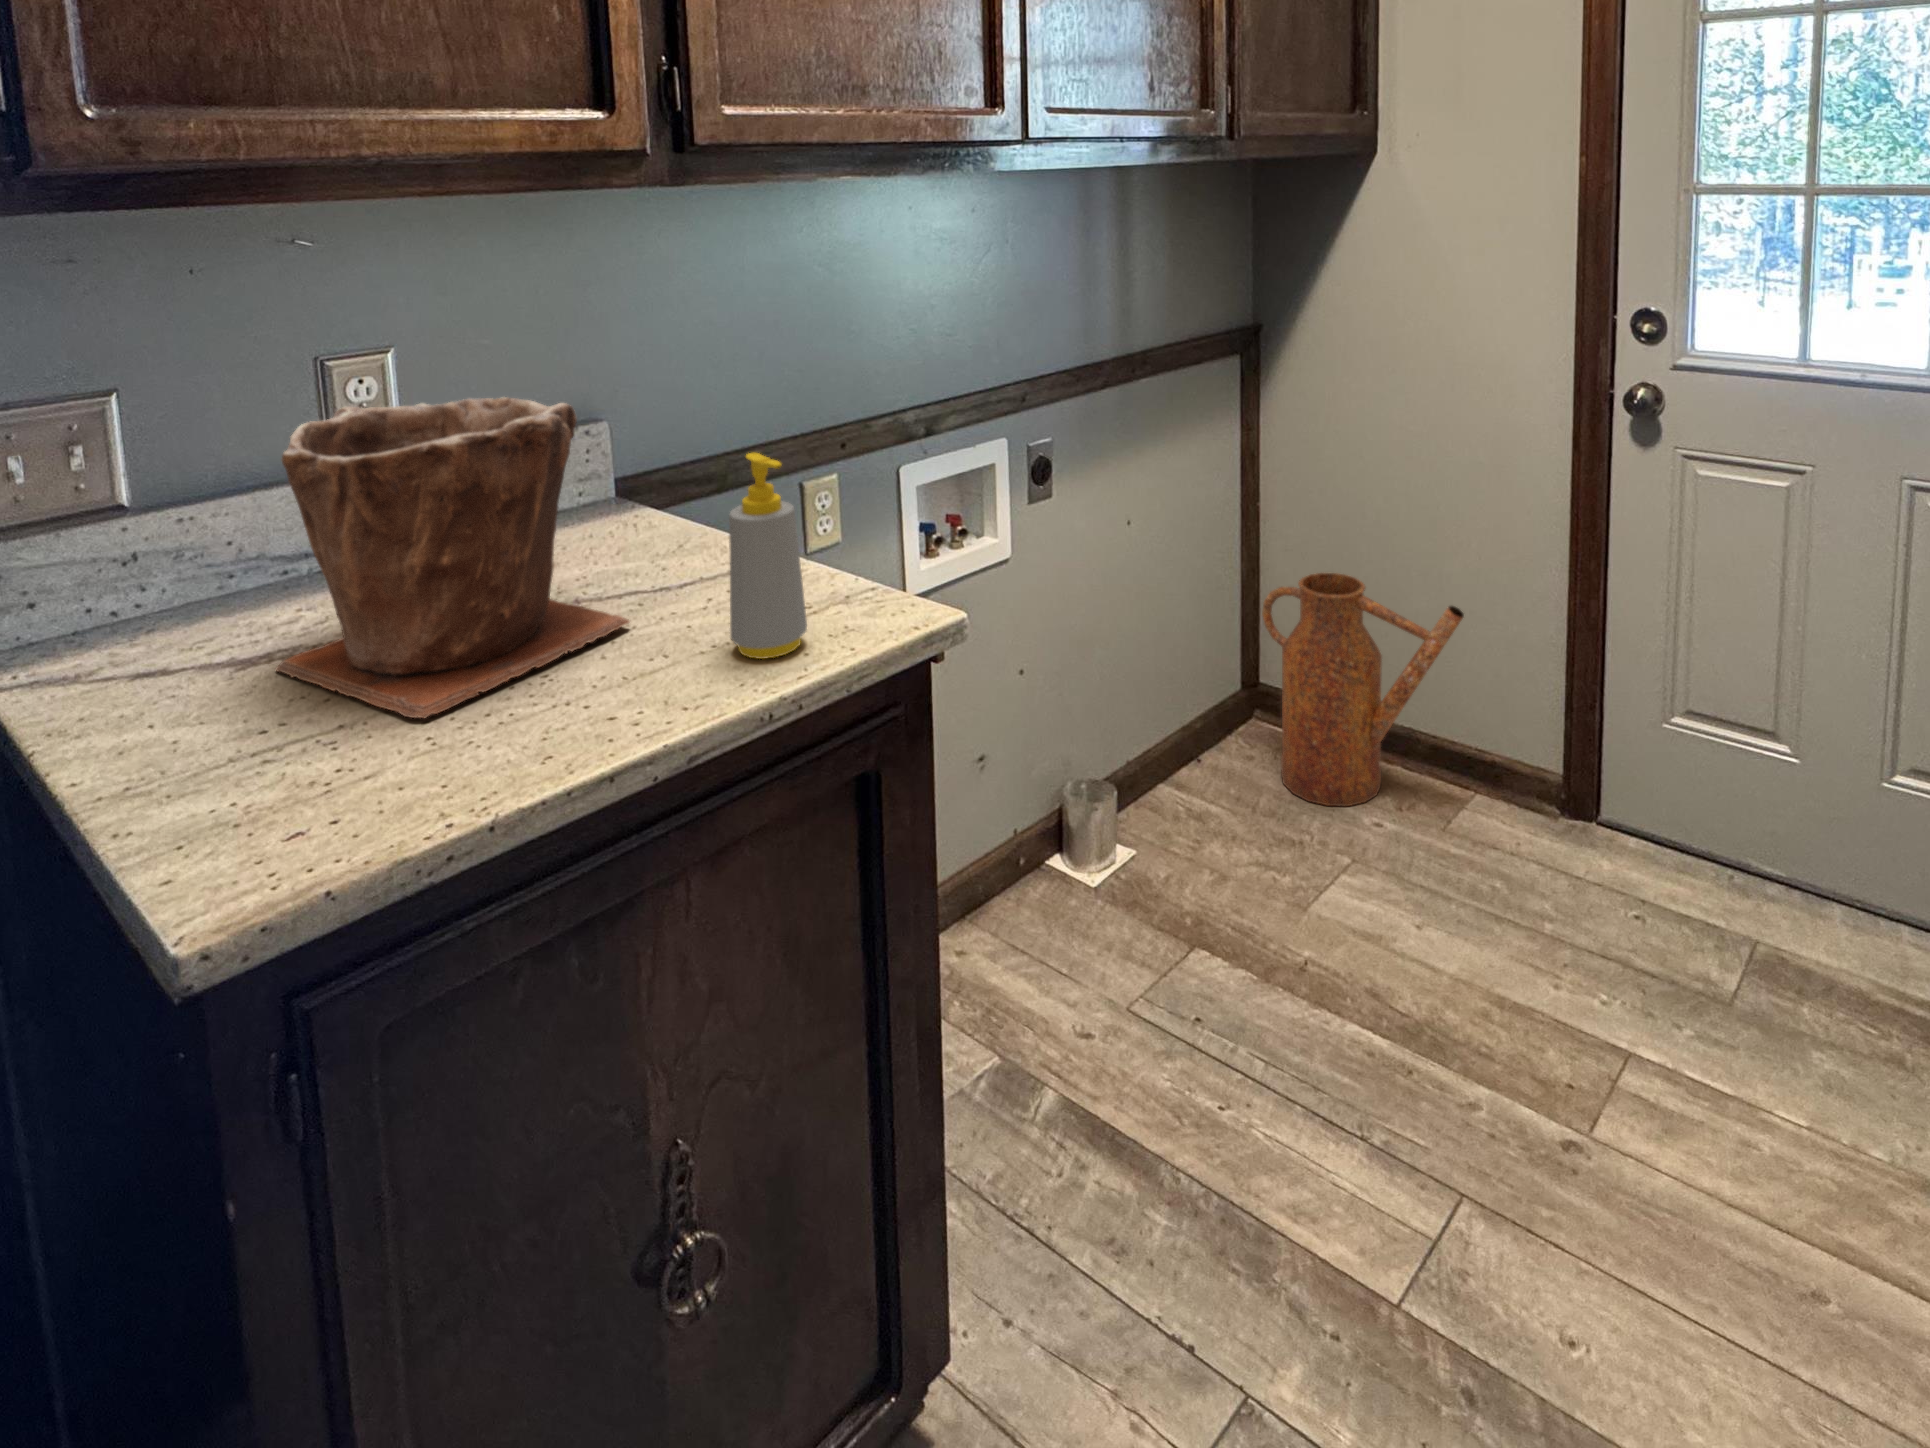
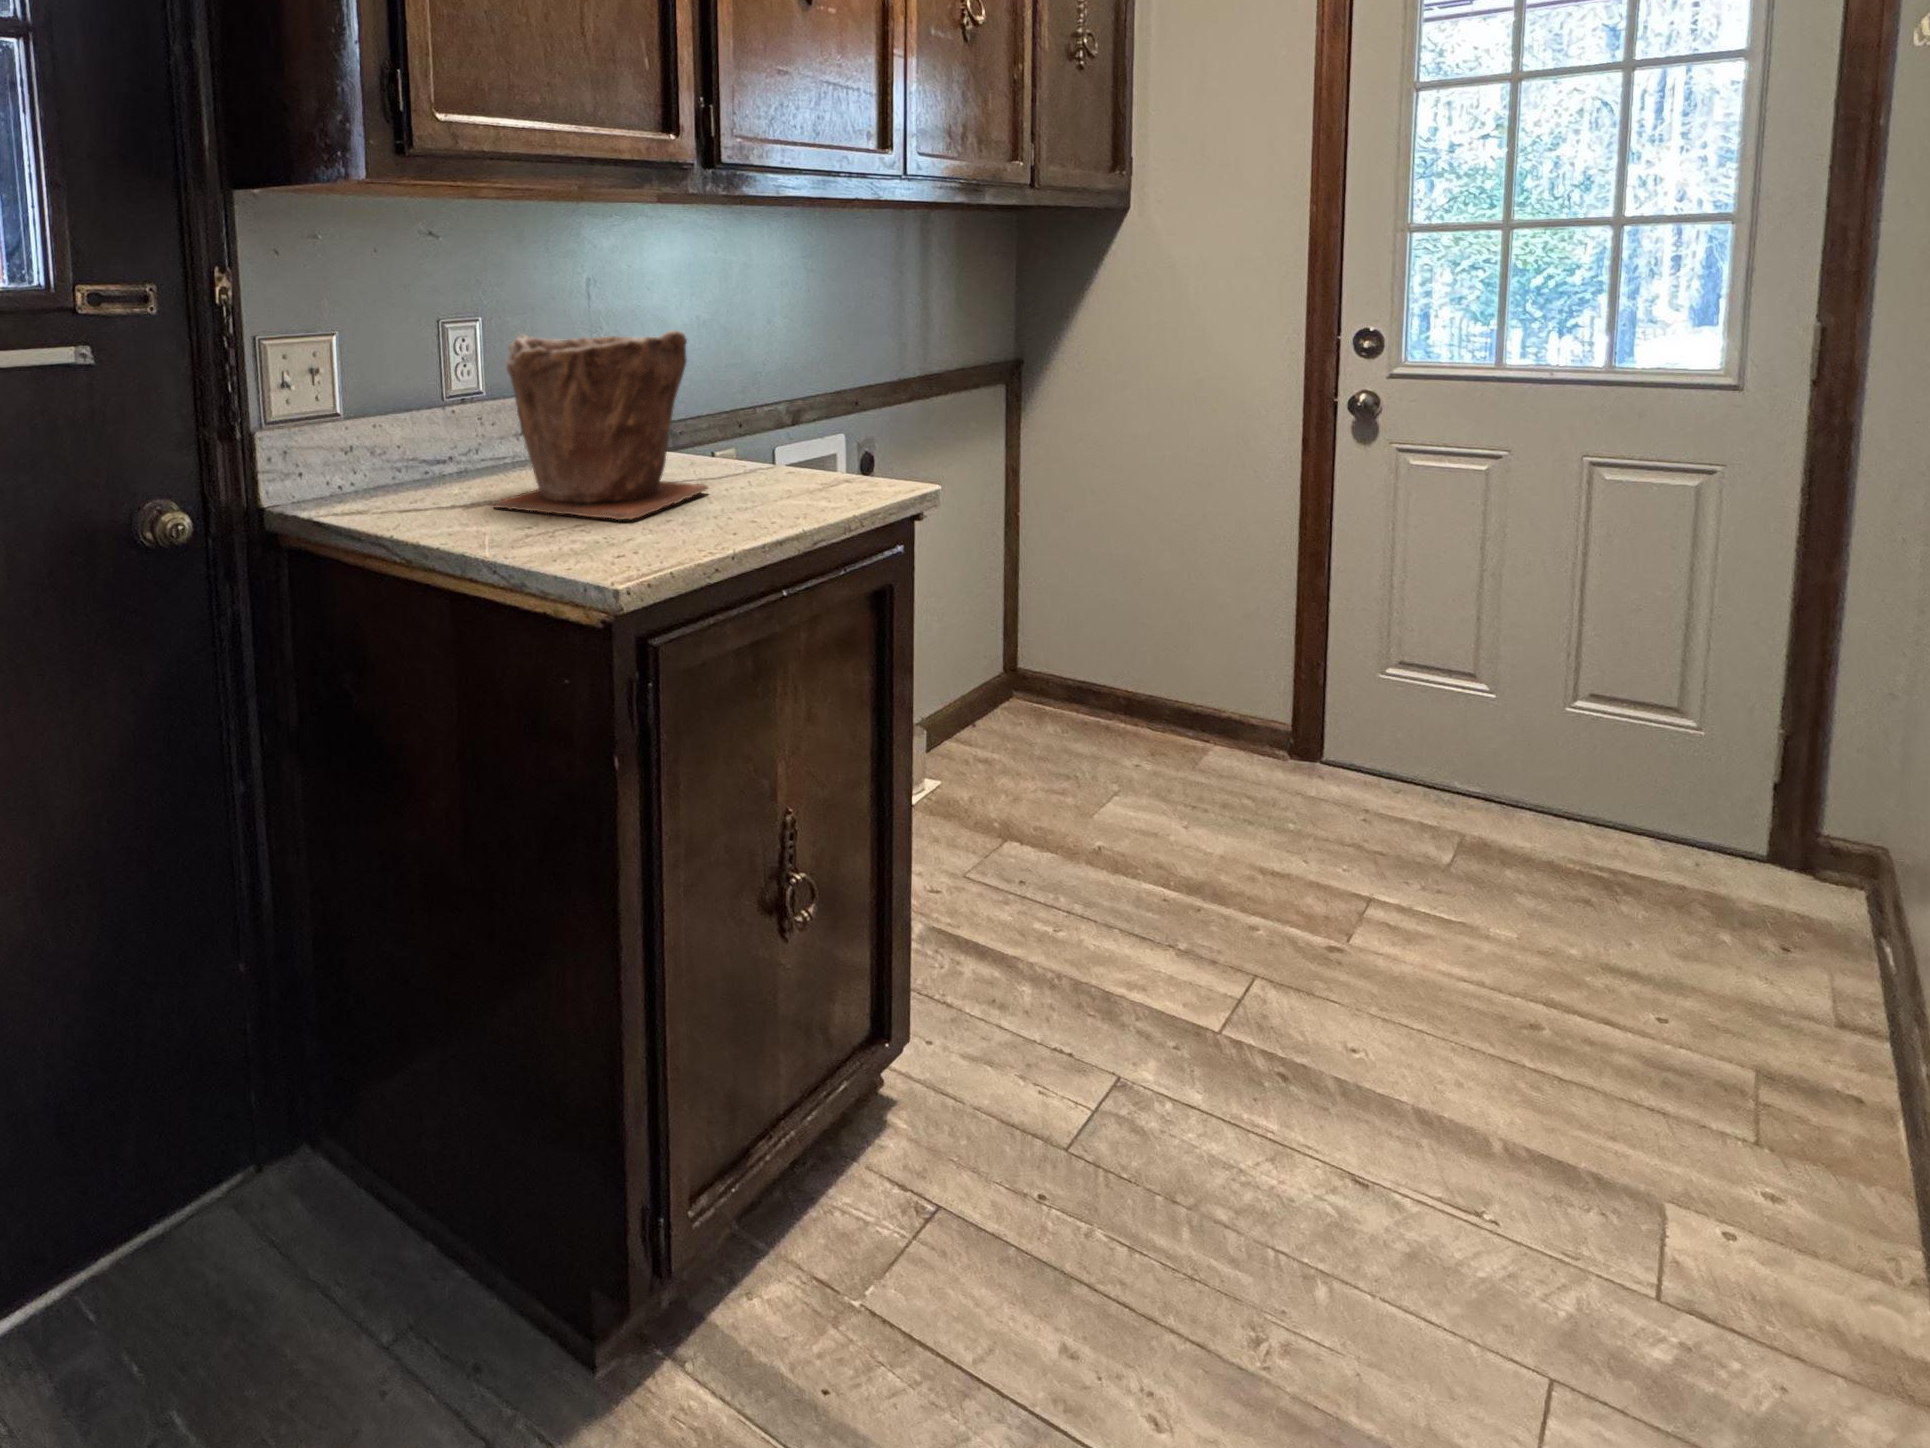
soap bottle: present [729,453,807,659] -> none [793,362,845,501]
watering can: present [1262,573,1464,806] -> none [1028,565,1210,756]

